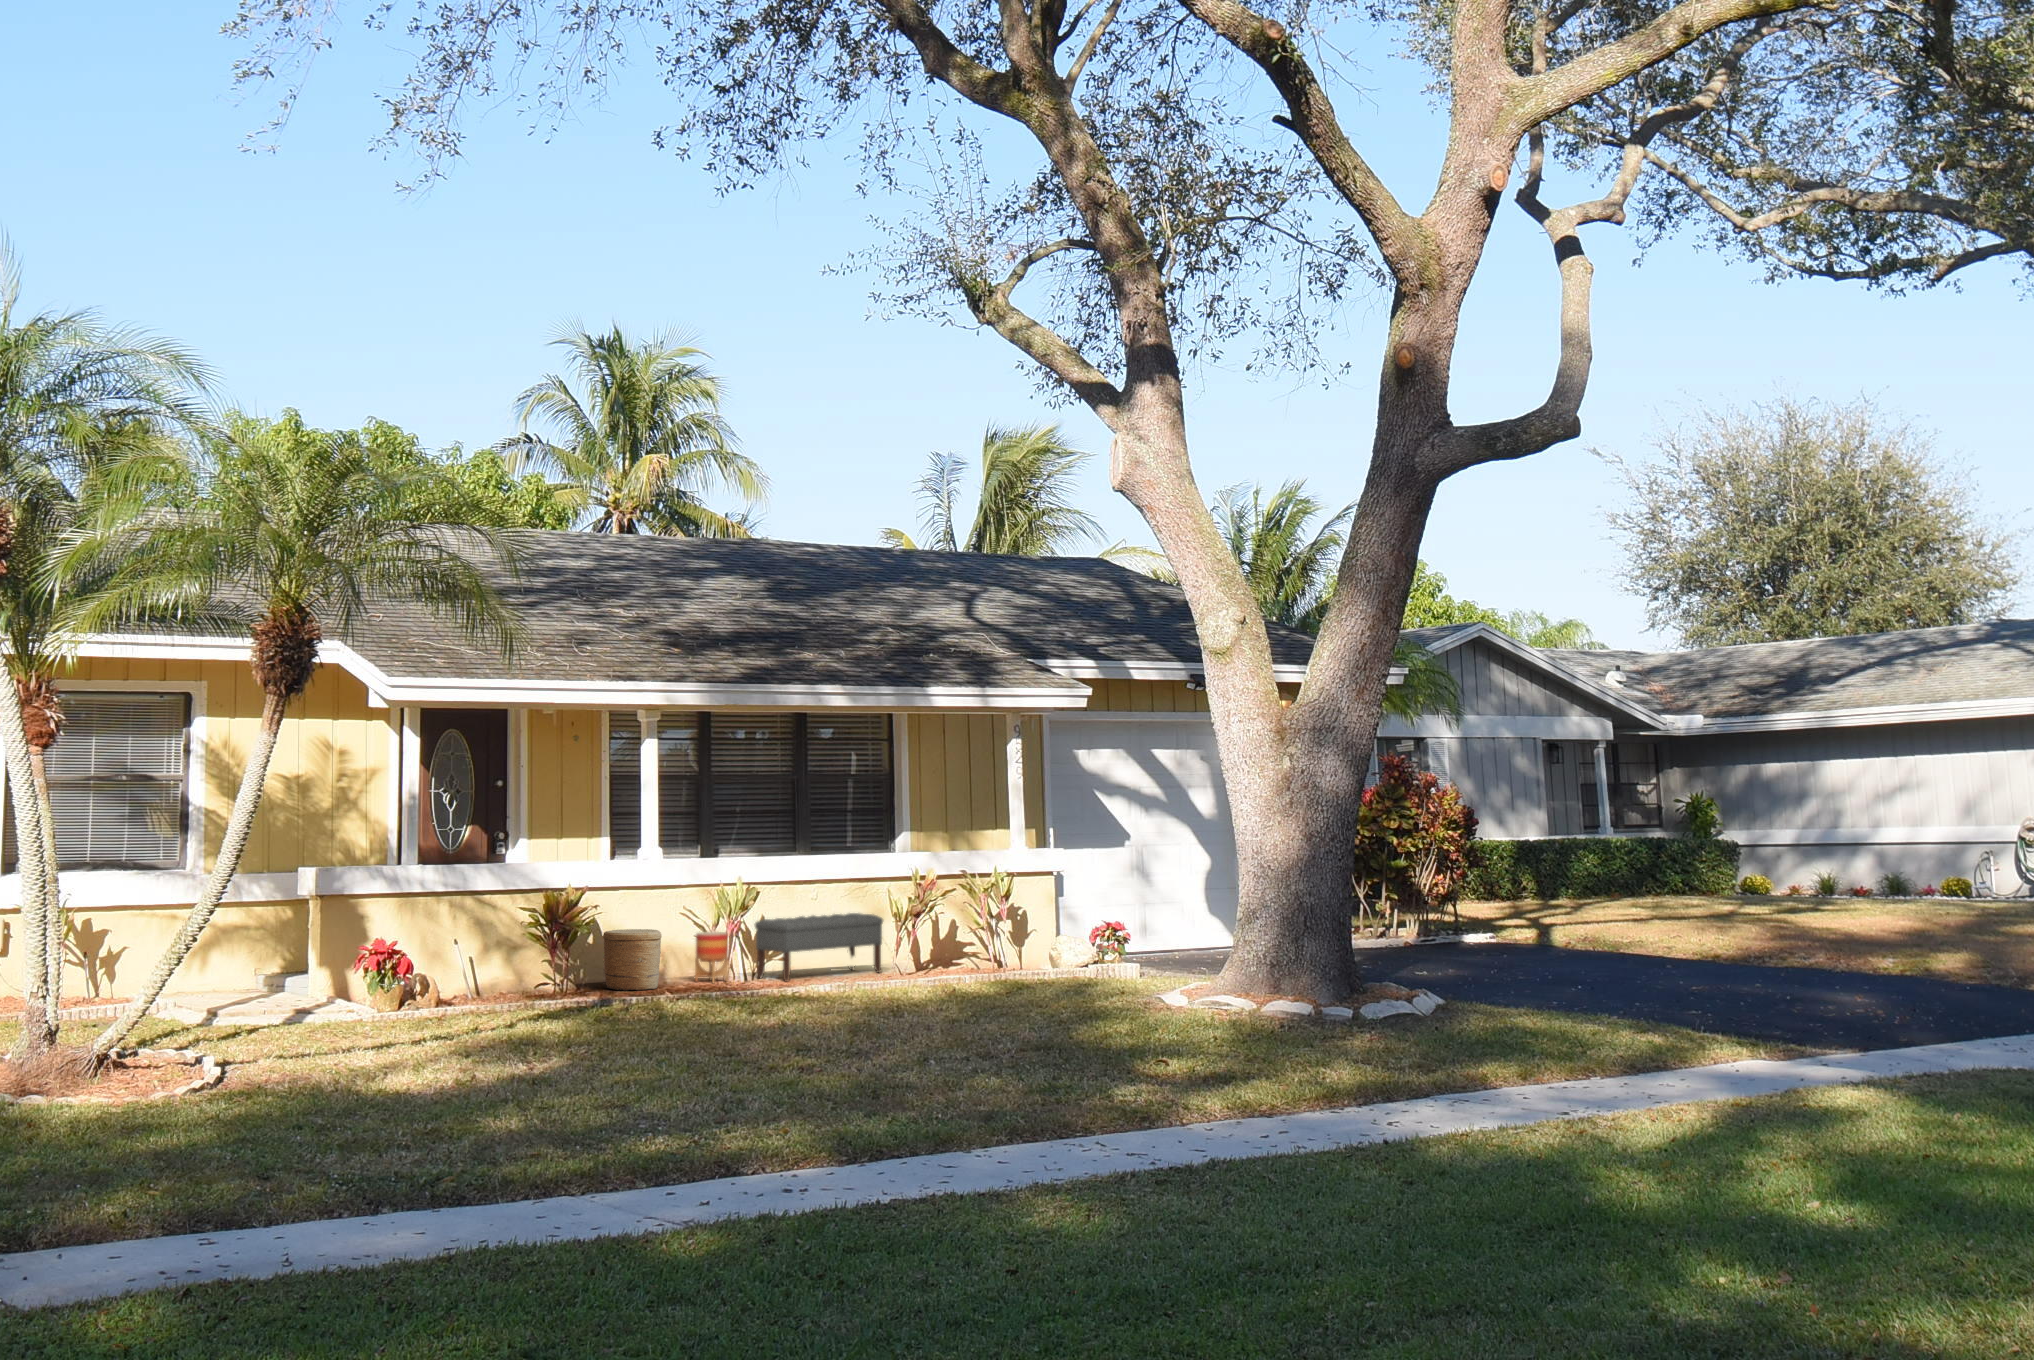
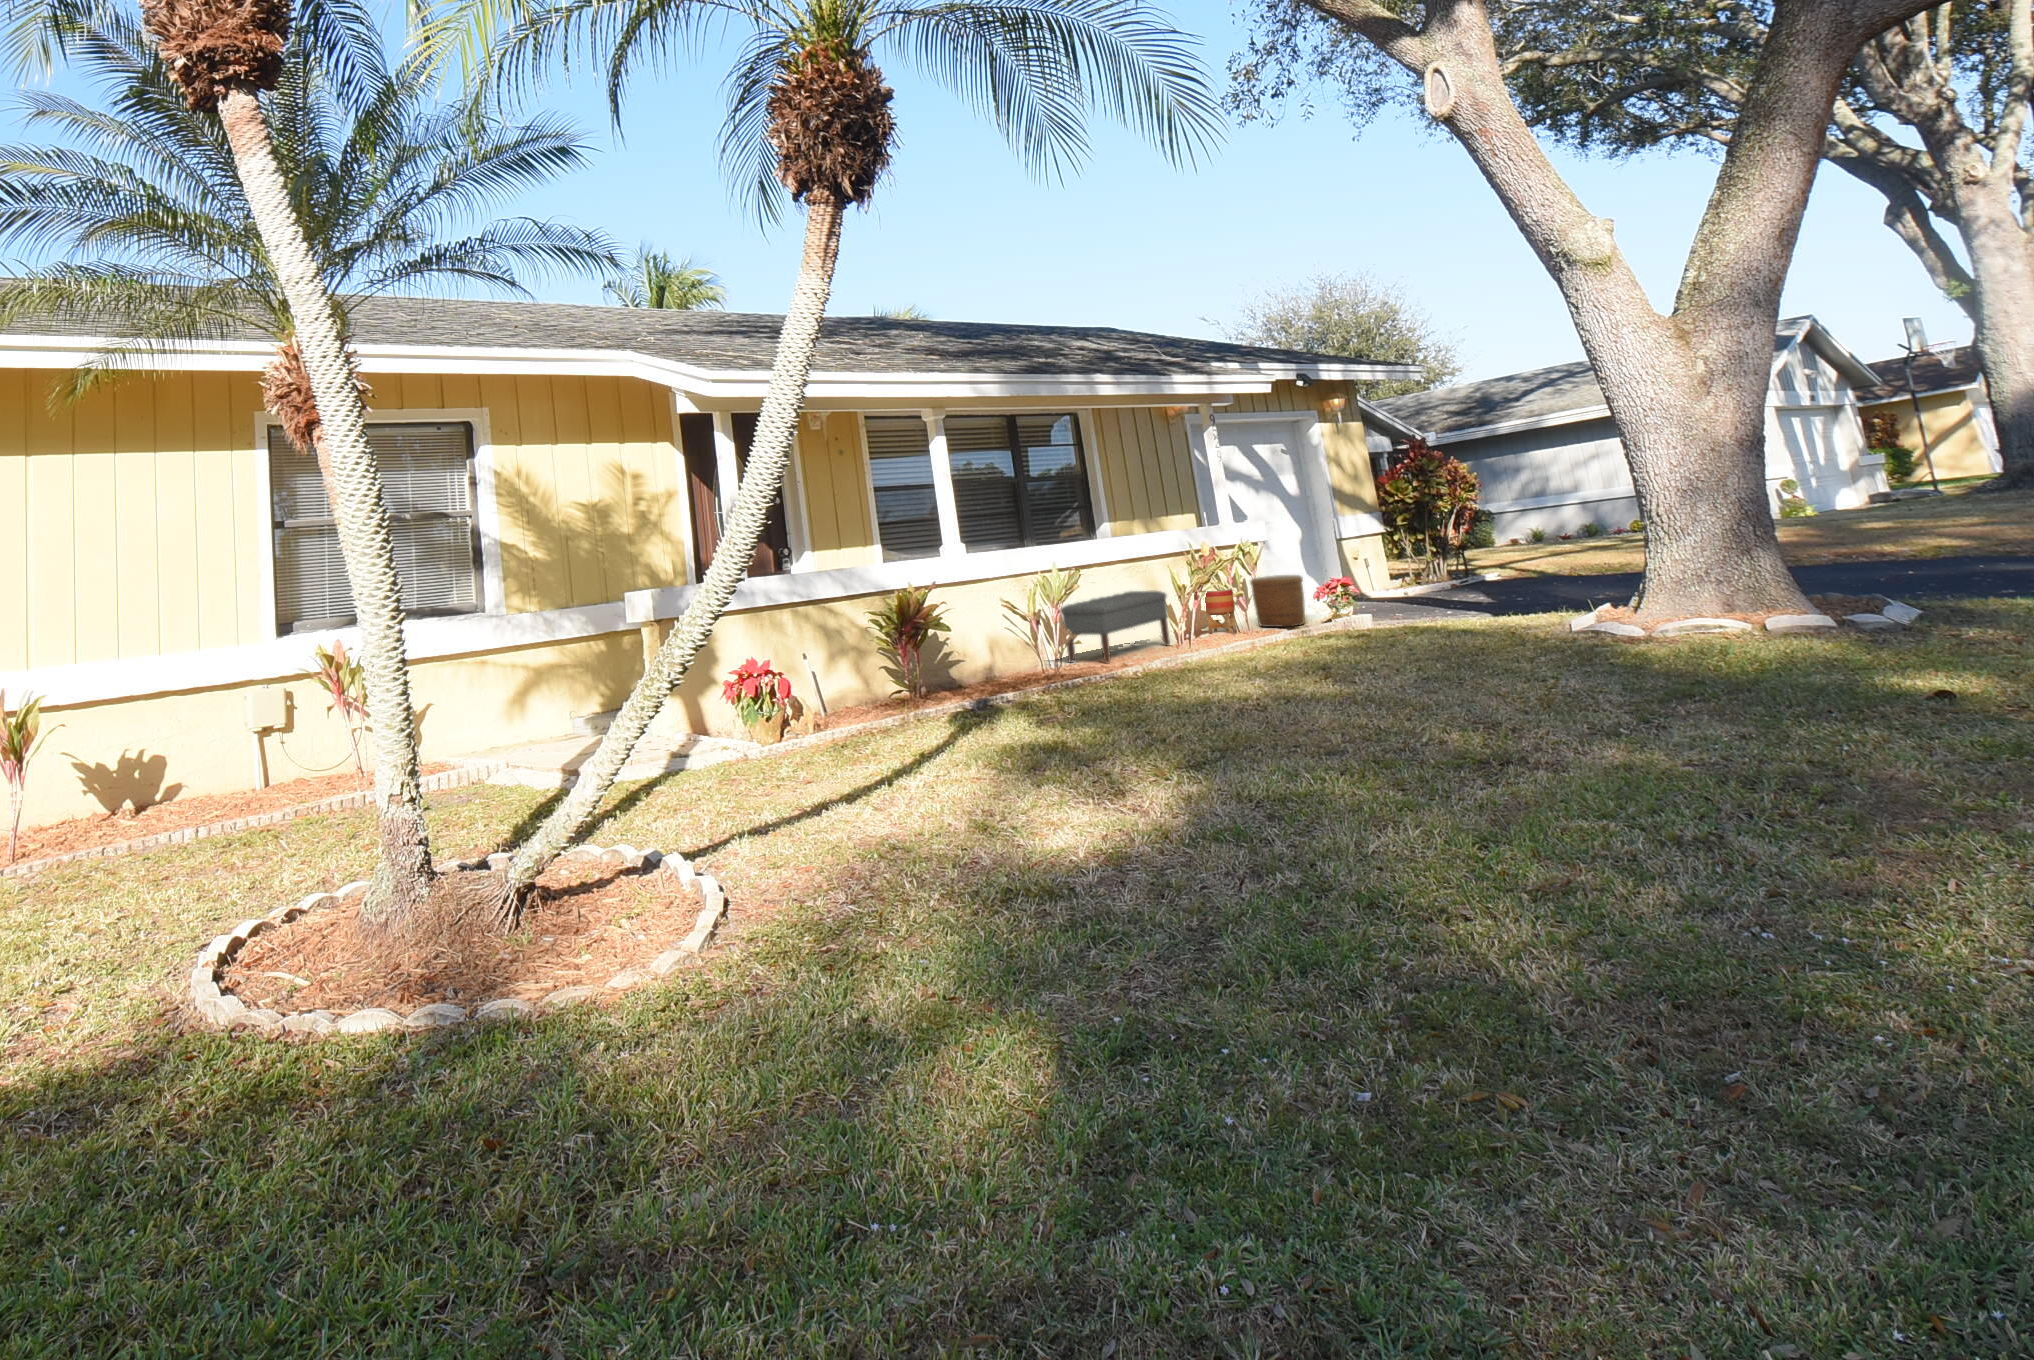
woven basket: present [603,929,662,991] -> present [1250,575,1305,627]
planter: present [695,932,729,982] -> present [1205,588,1236,634]

